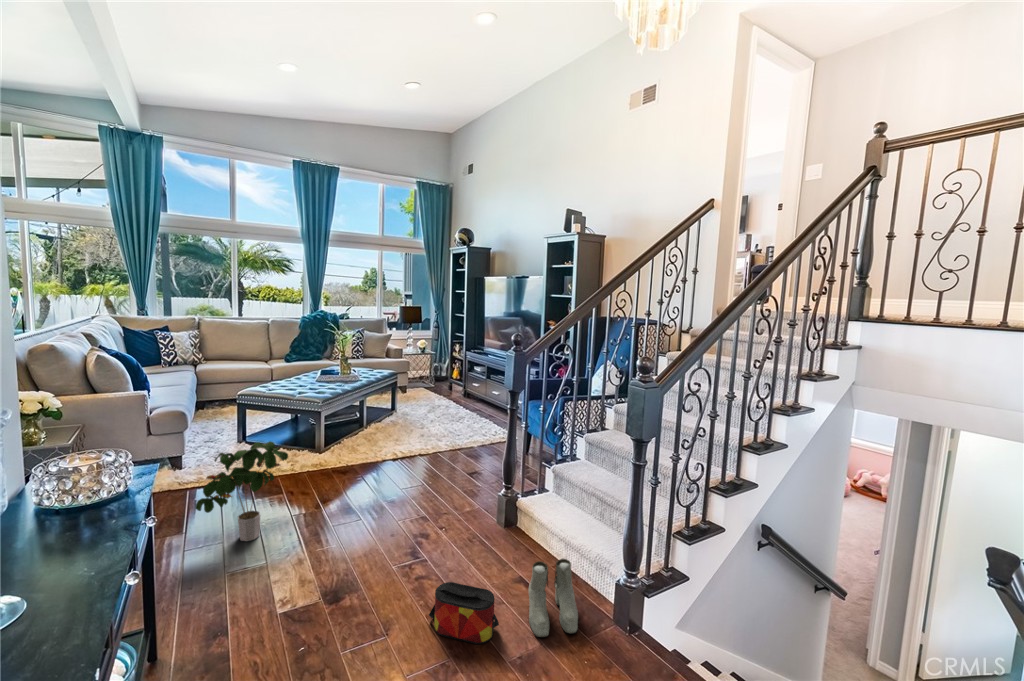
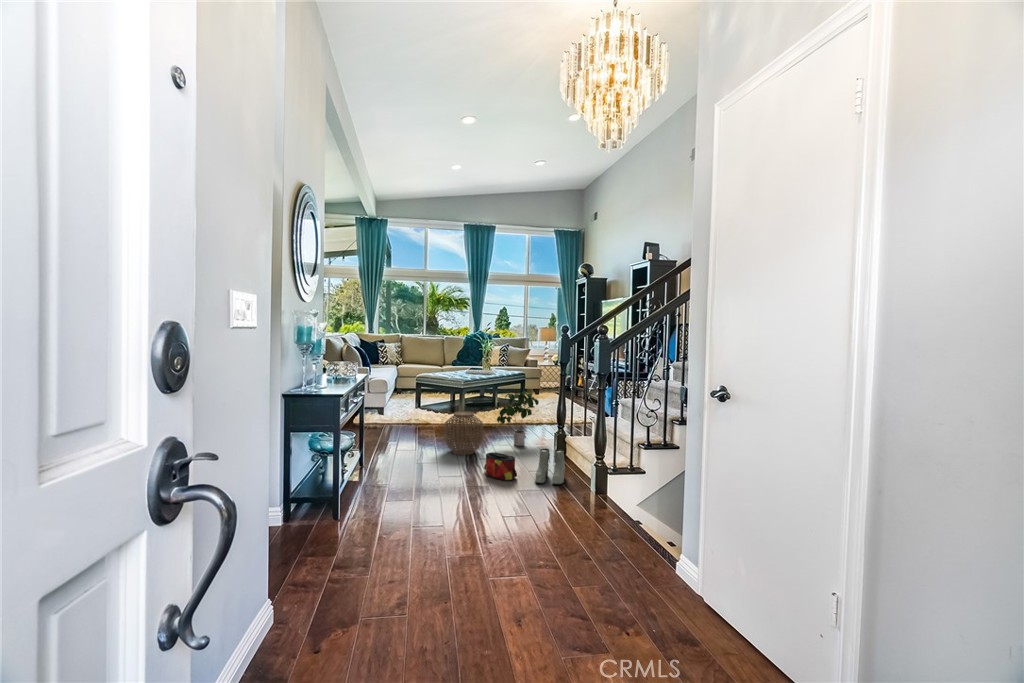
potted plant: present [196,442,288,541] -> present [497,392,539,446]
woven basket: none [327,486,398,570] -> present [444,411,483,455]

